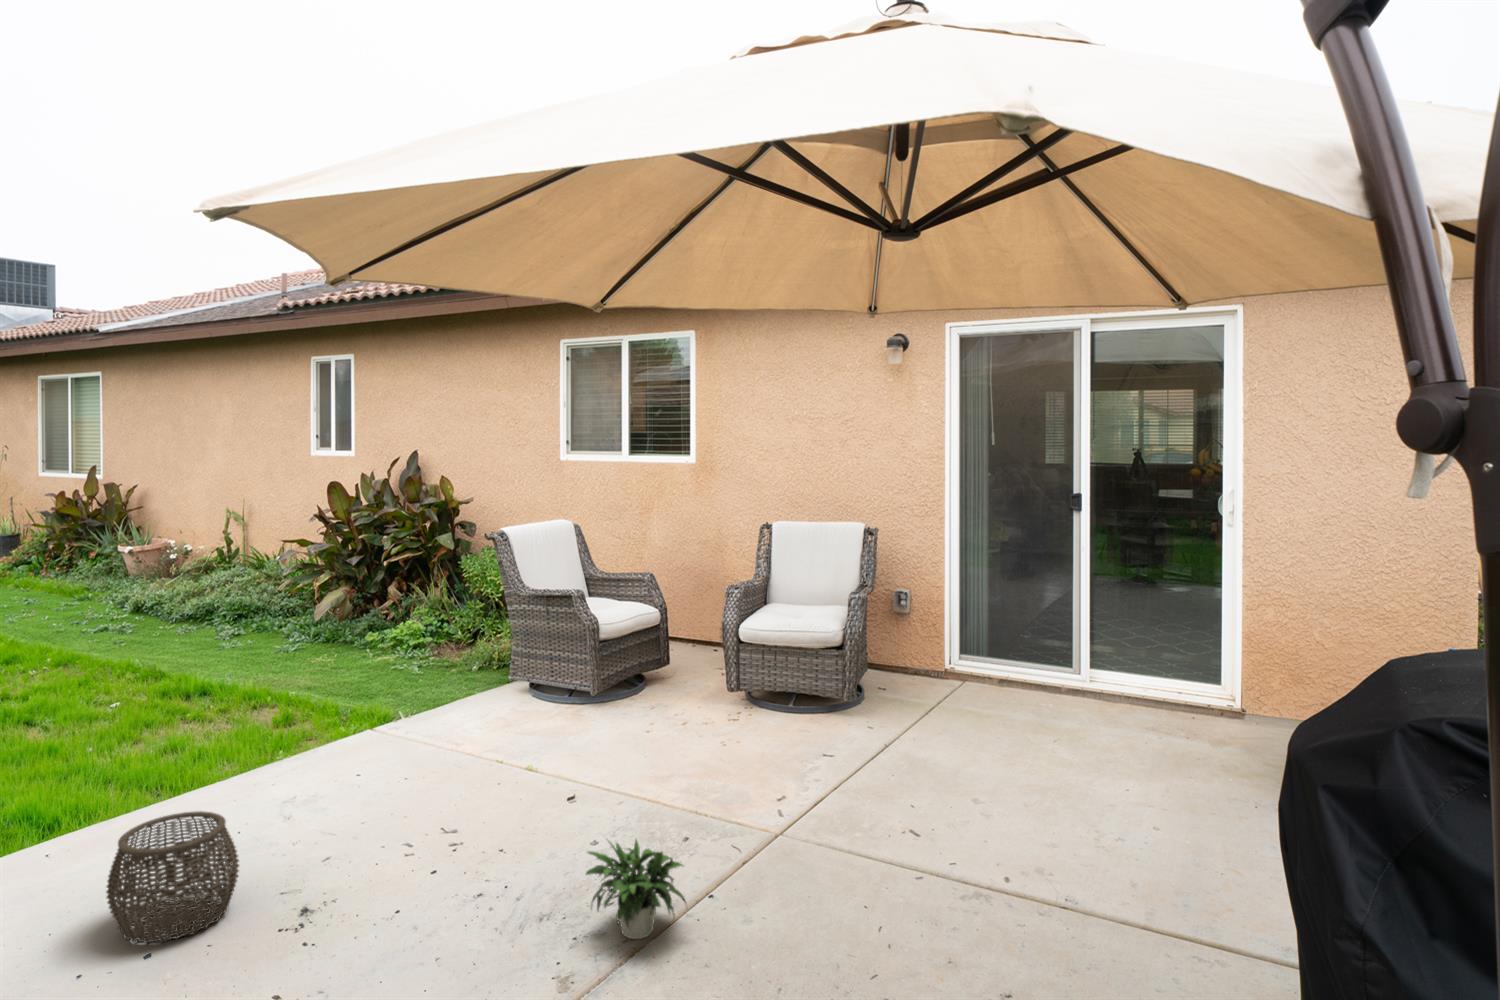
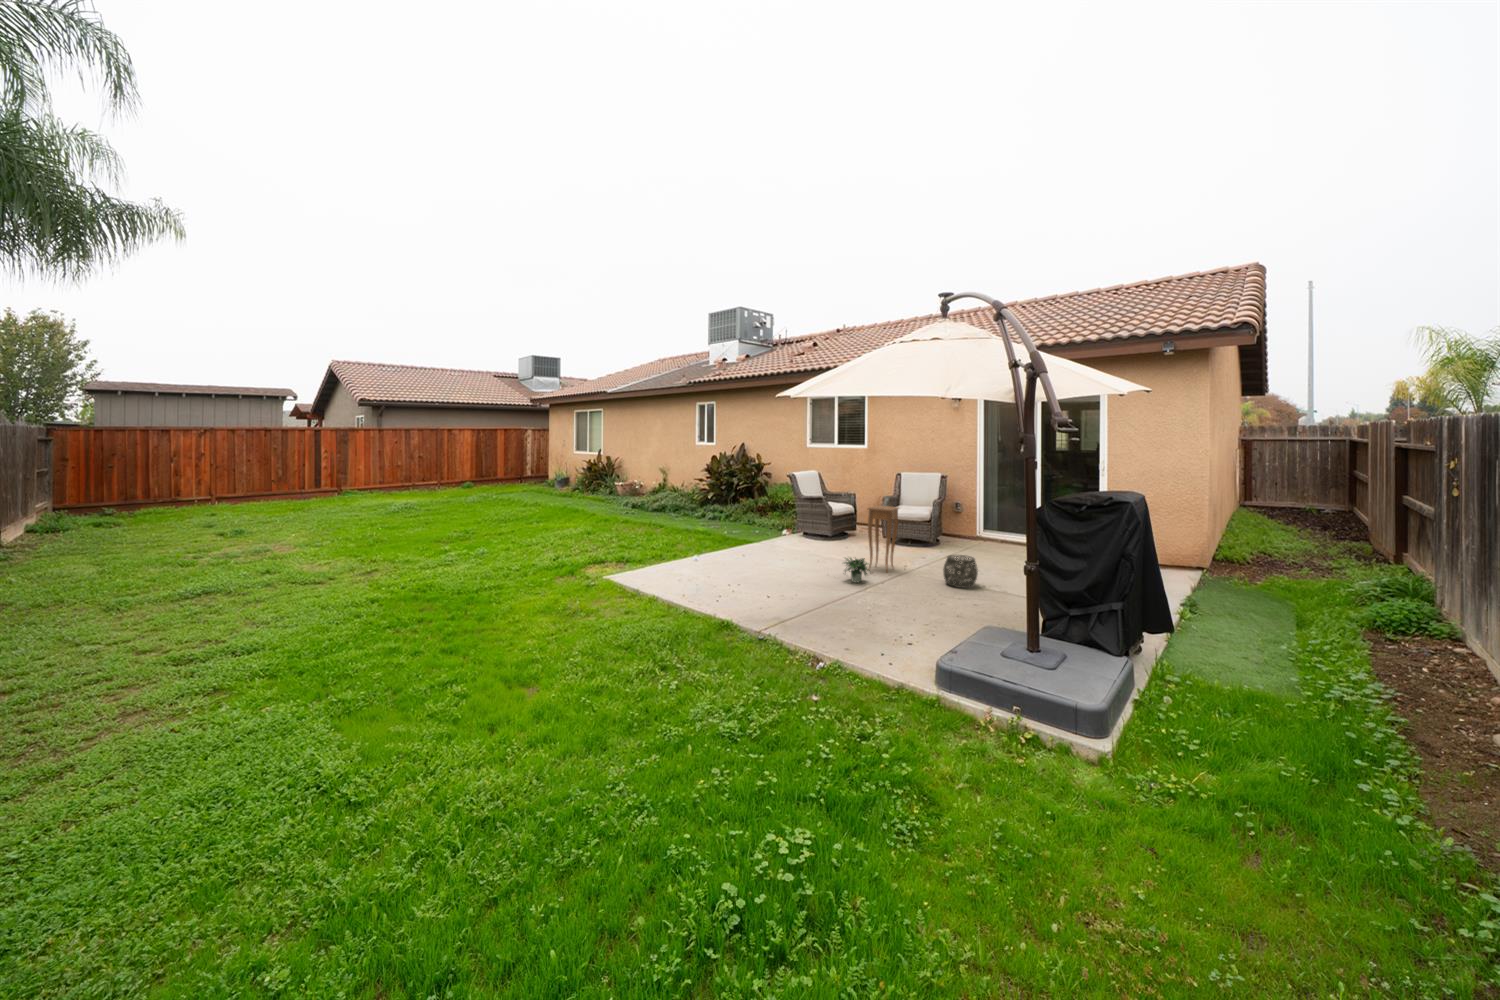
side table: none [676,640,773,860] -> present [868,506,899,572]
woven basket: present [106,811,239,944] -> present [943,555,978,588]

